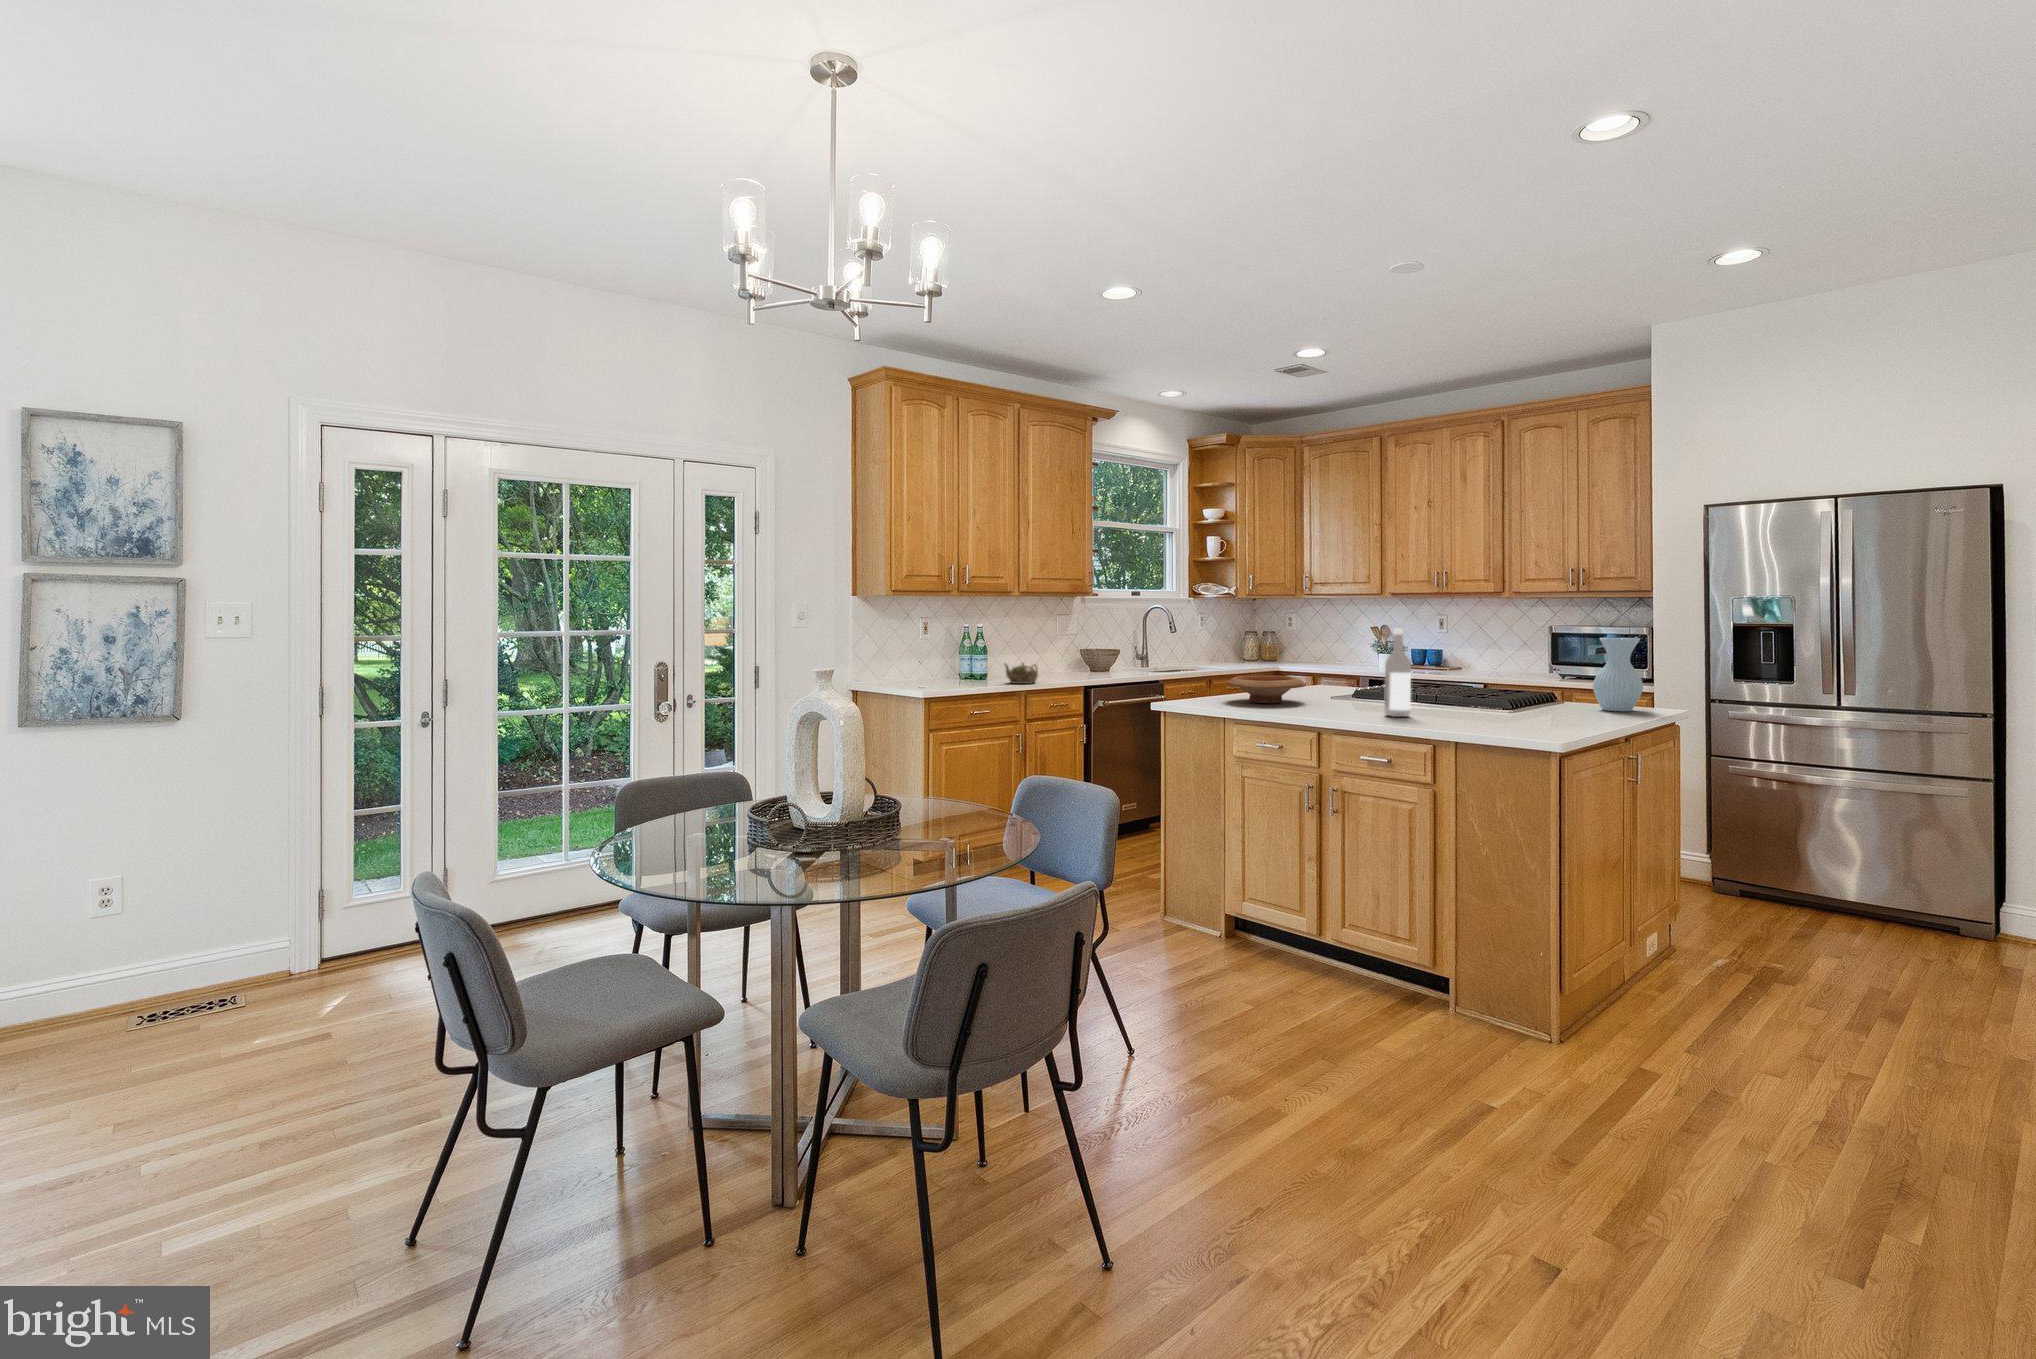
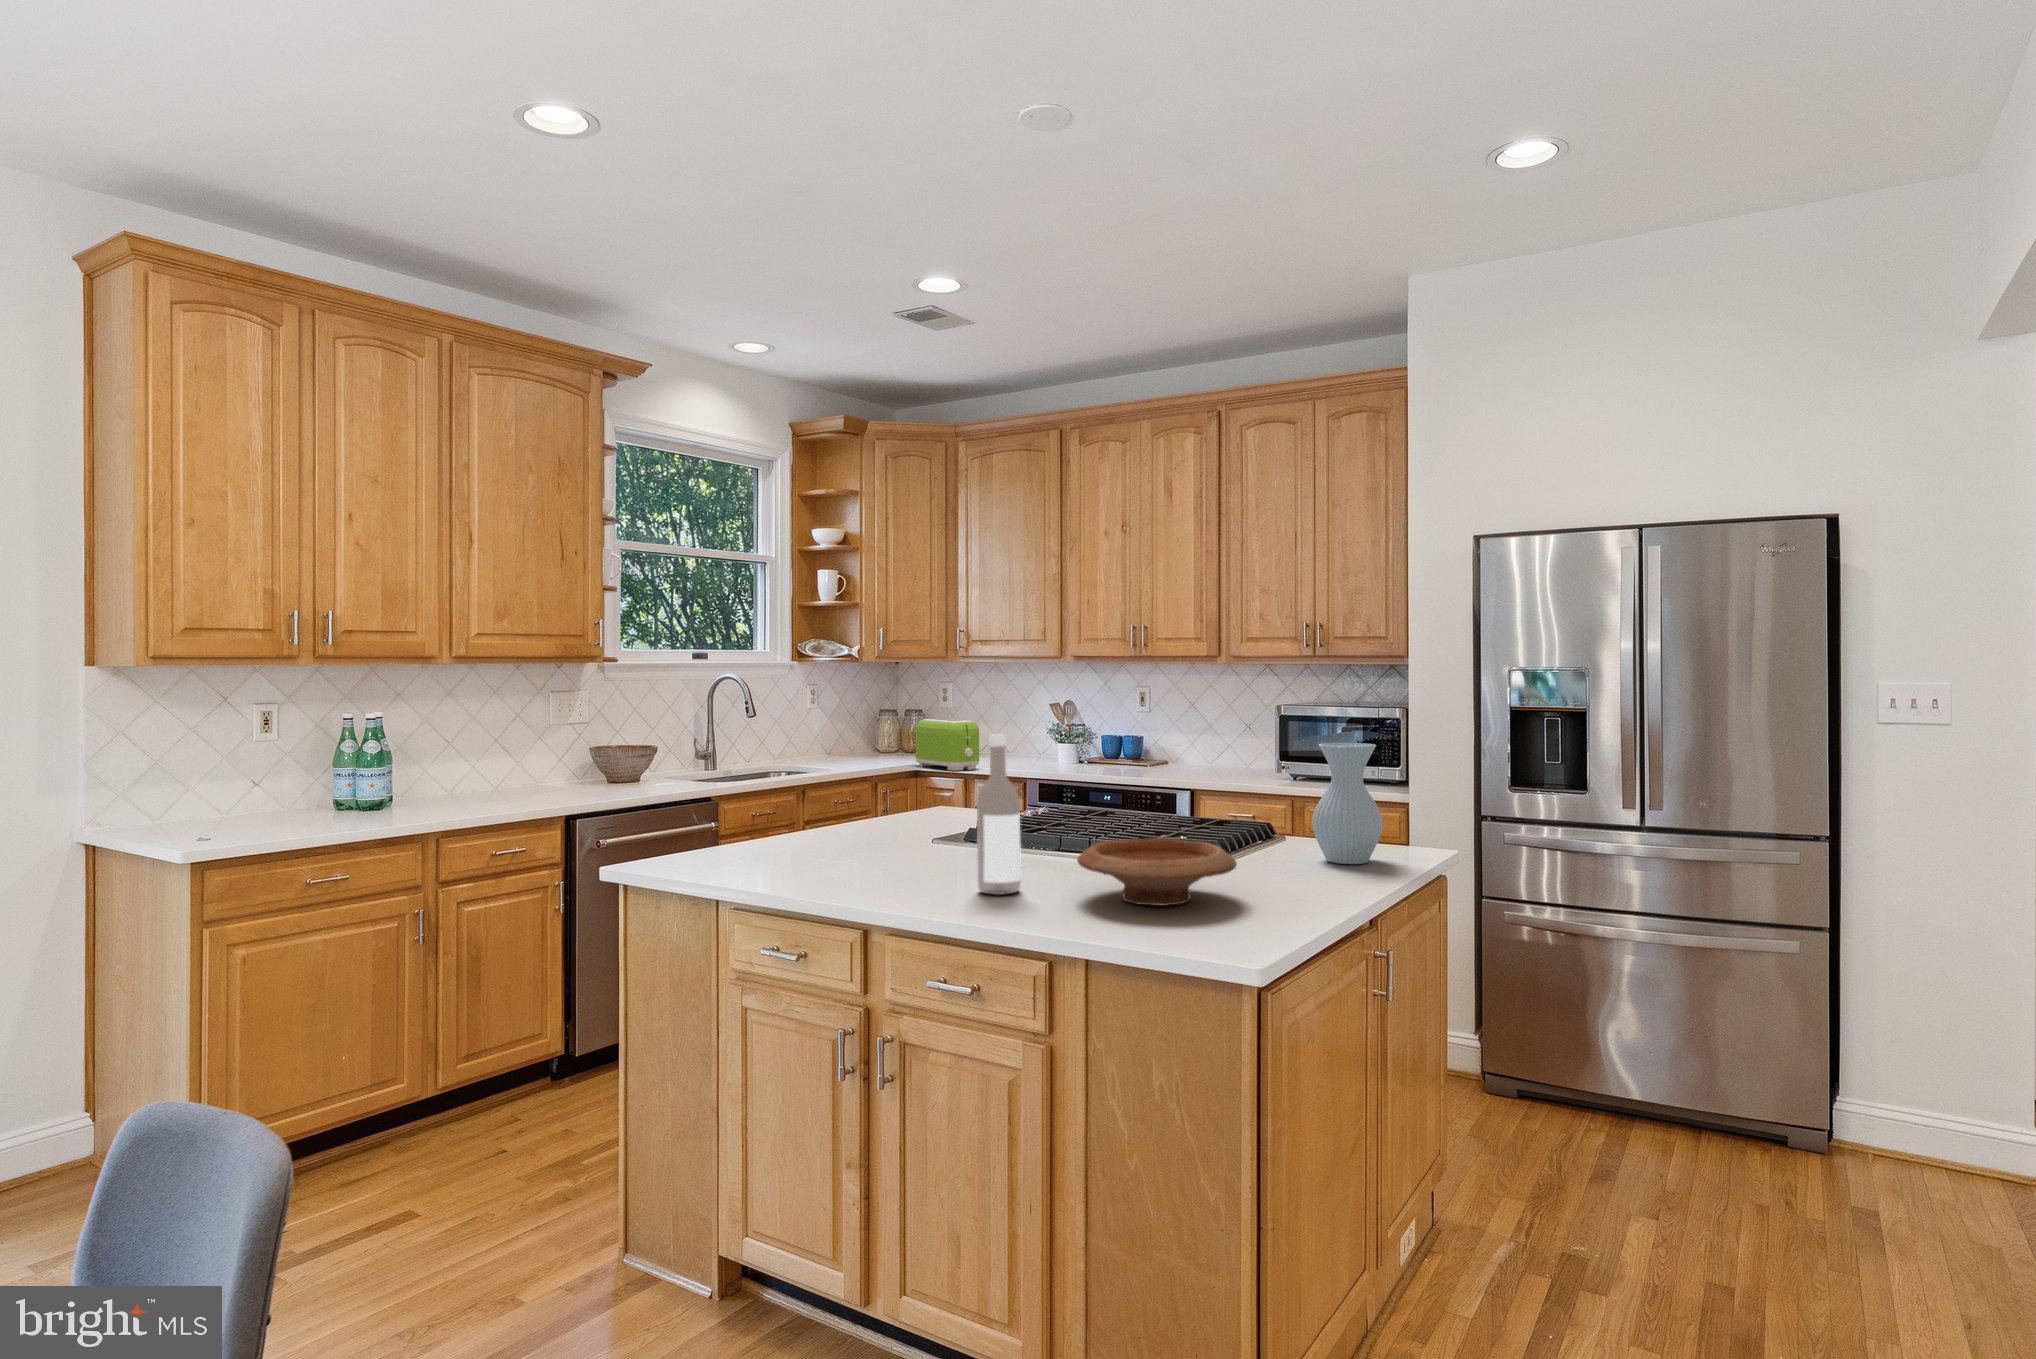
toaster: none [1275,636,1321,670] -> present [916,719,979,771]
teapot: present [1005,664,1038,684] -> none [396,779,475,818]
wooden bowl: present [1228,676,1305,703] -> present [1077,839,1237,906]

